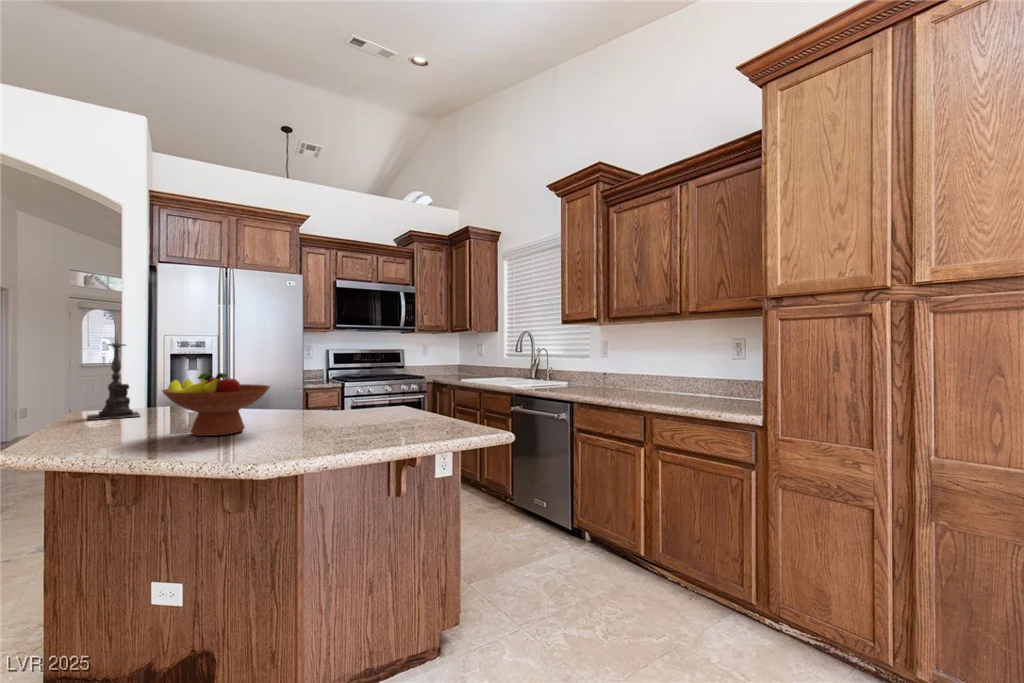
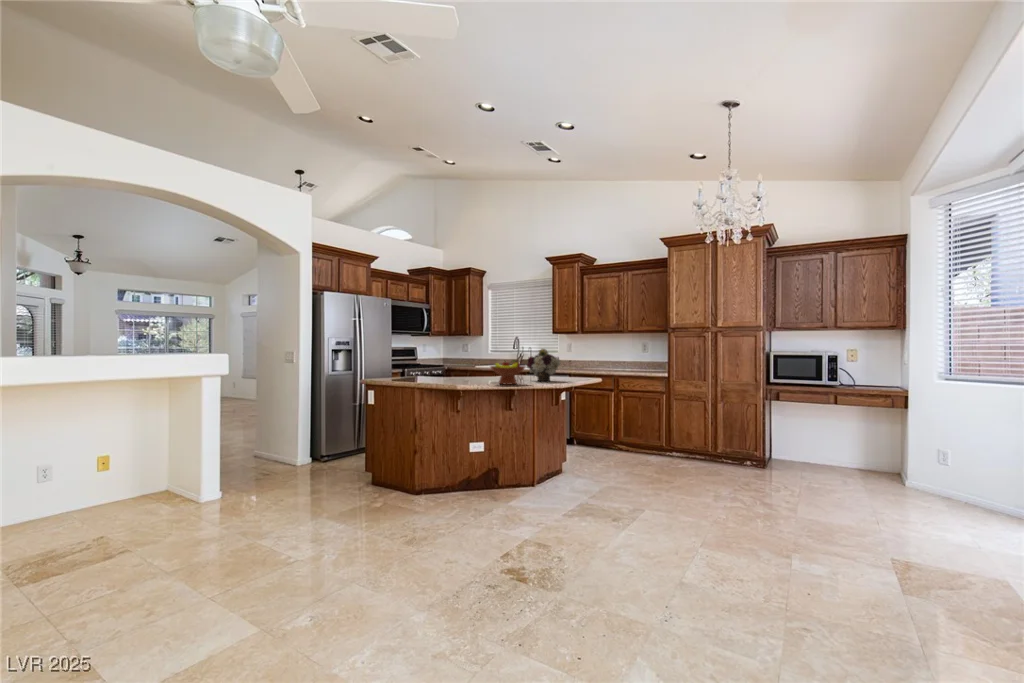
candle holder: present [88,339,140,420] -> none [411,343,439,384]
flower arrangement: none [328,346,409,427] -> present [526,349,561,381]

